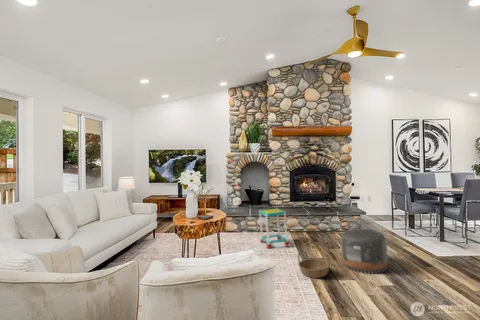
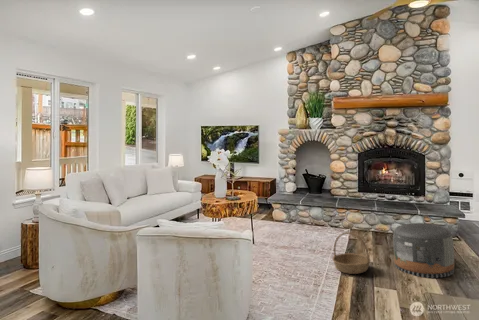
side table: present [260,209,289,249] -> none [306,196,339,242]

